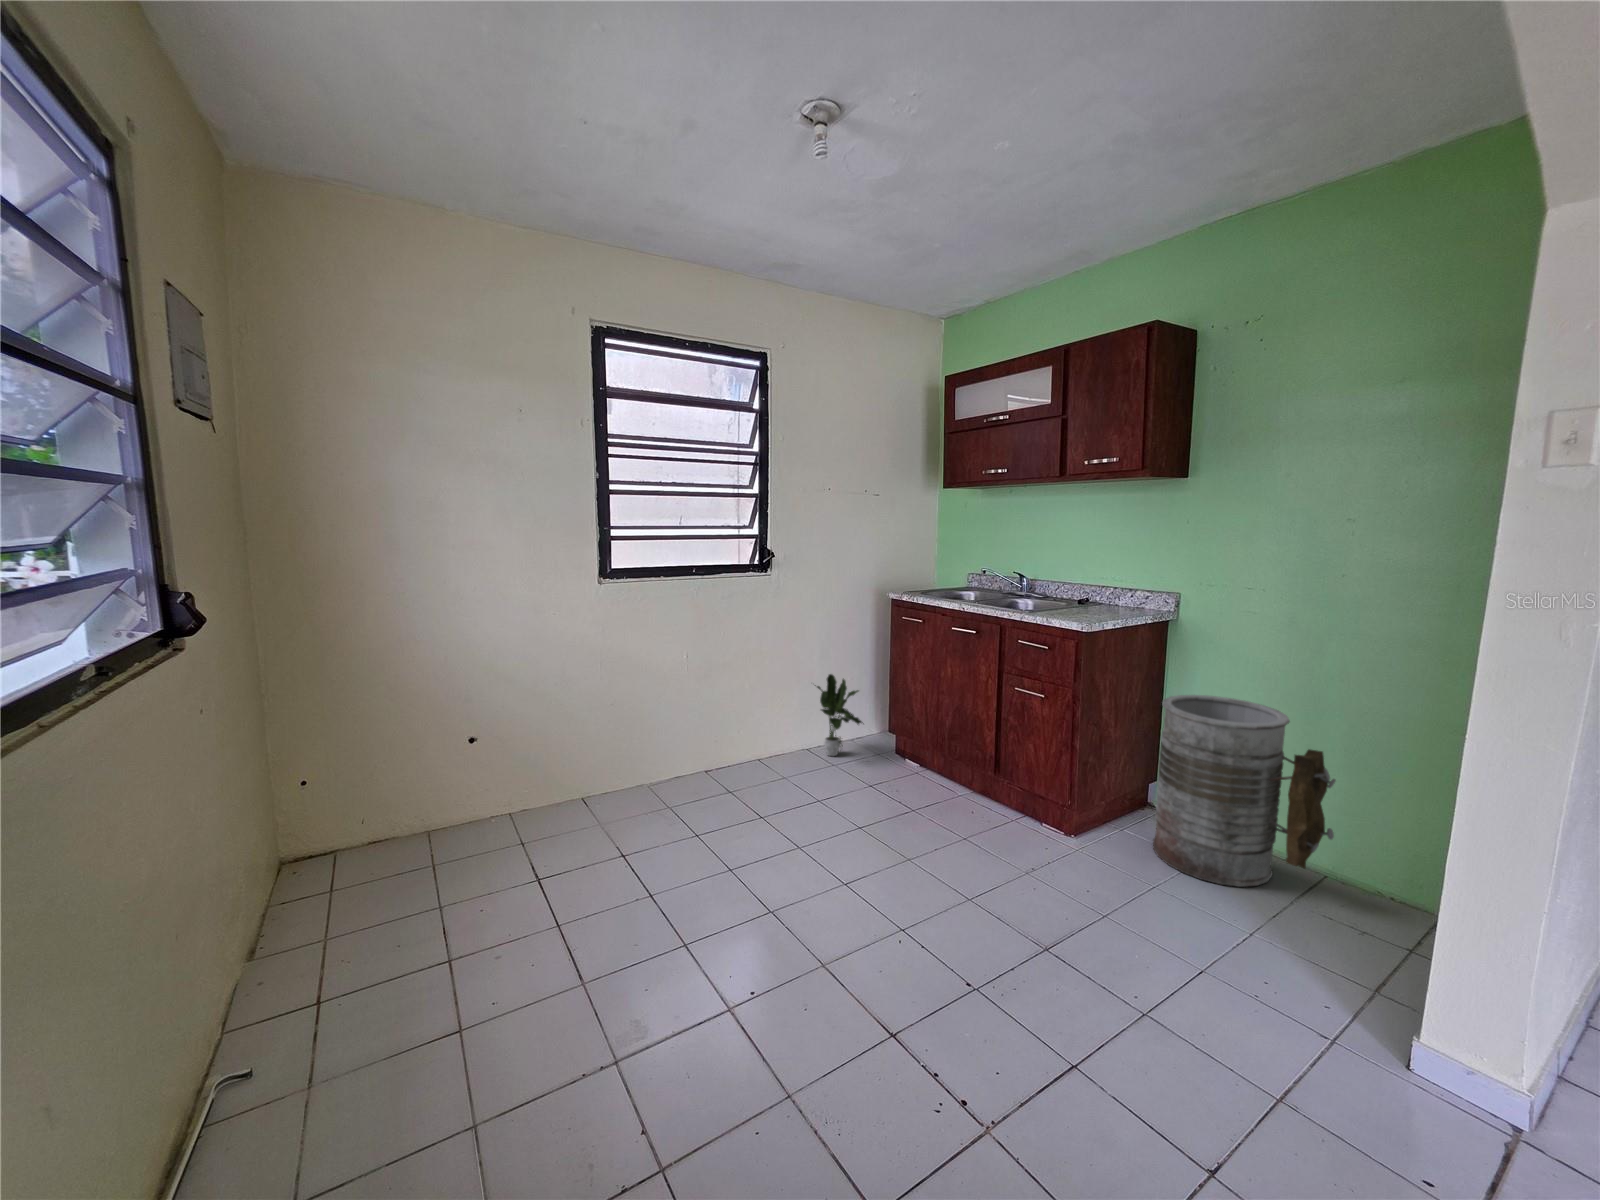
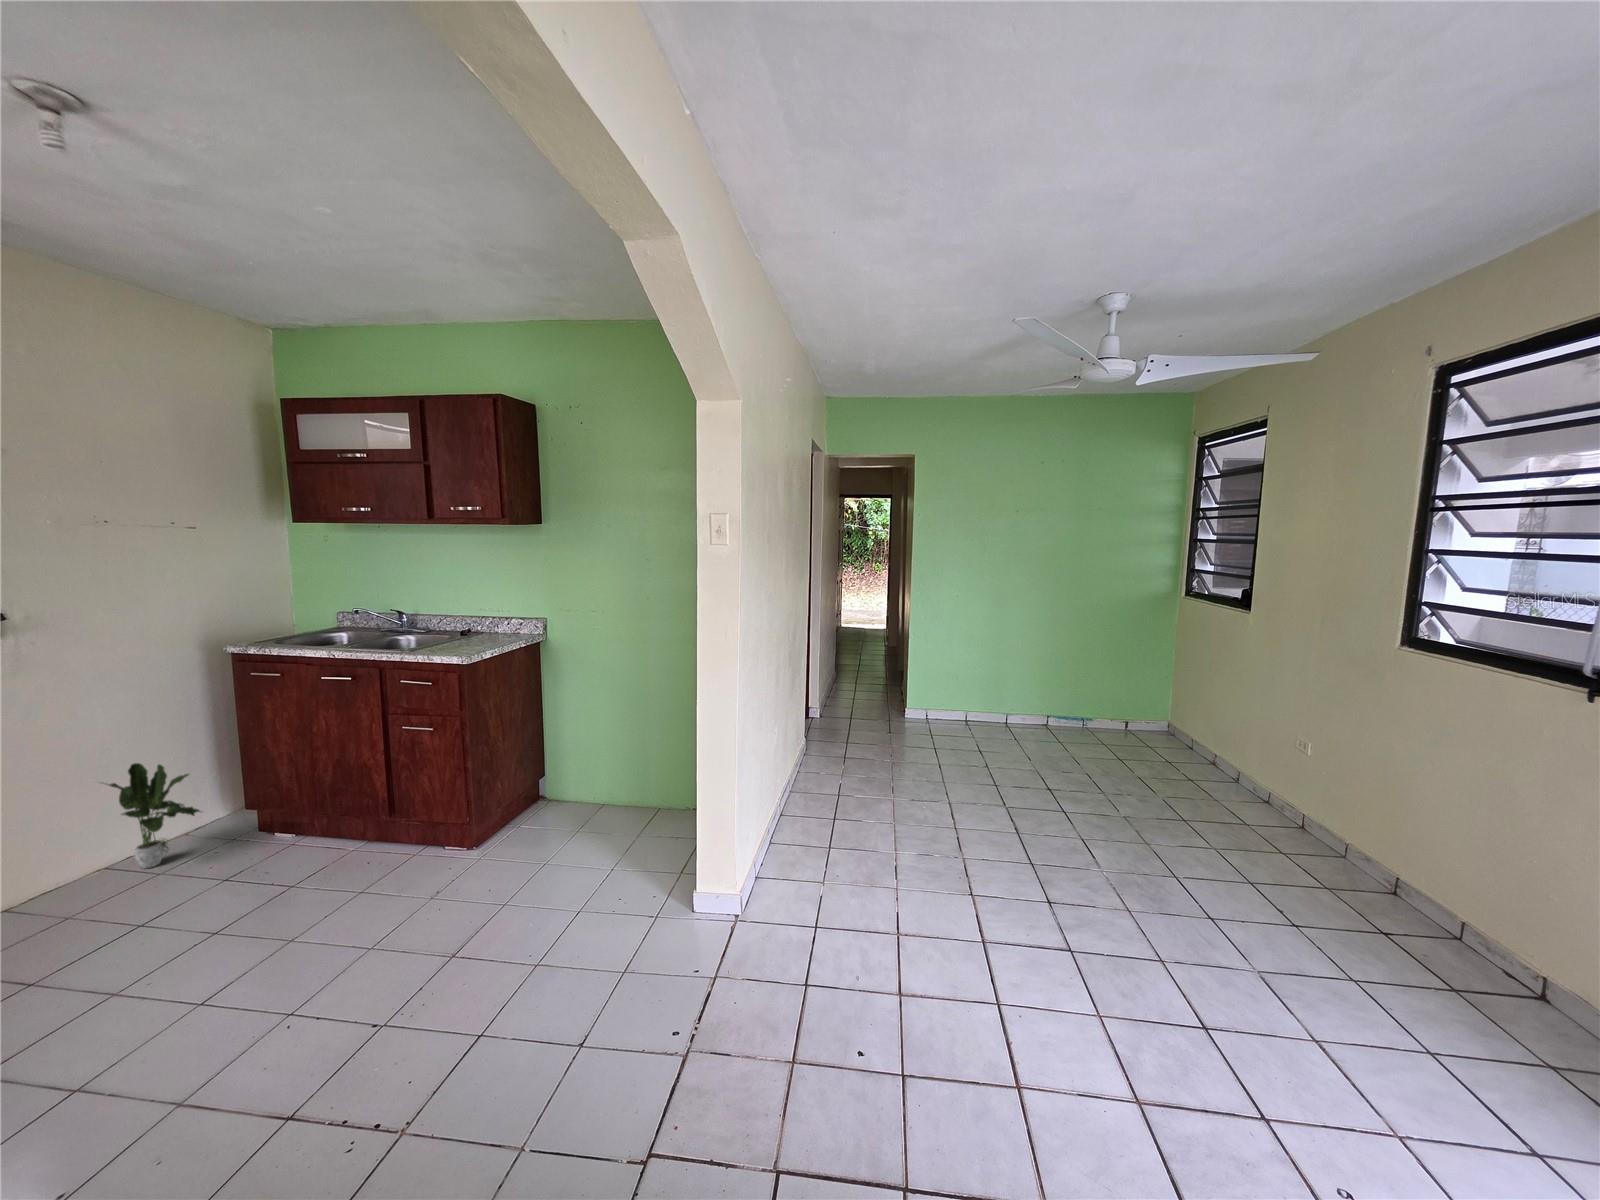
trash can: present [1153,695,1336,887] -> none [538,696,658,844]

